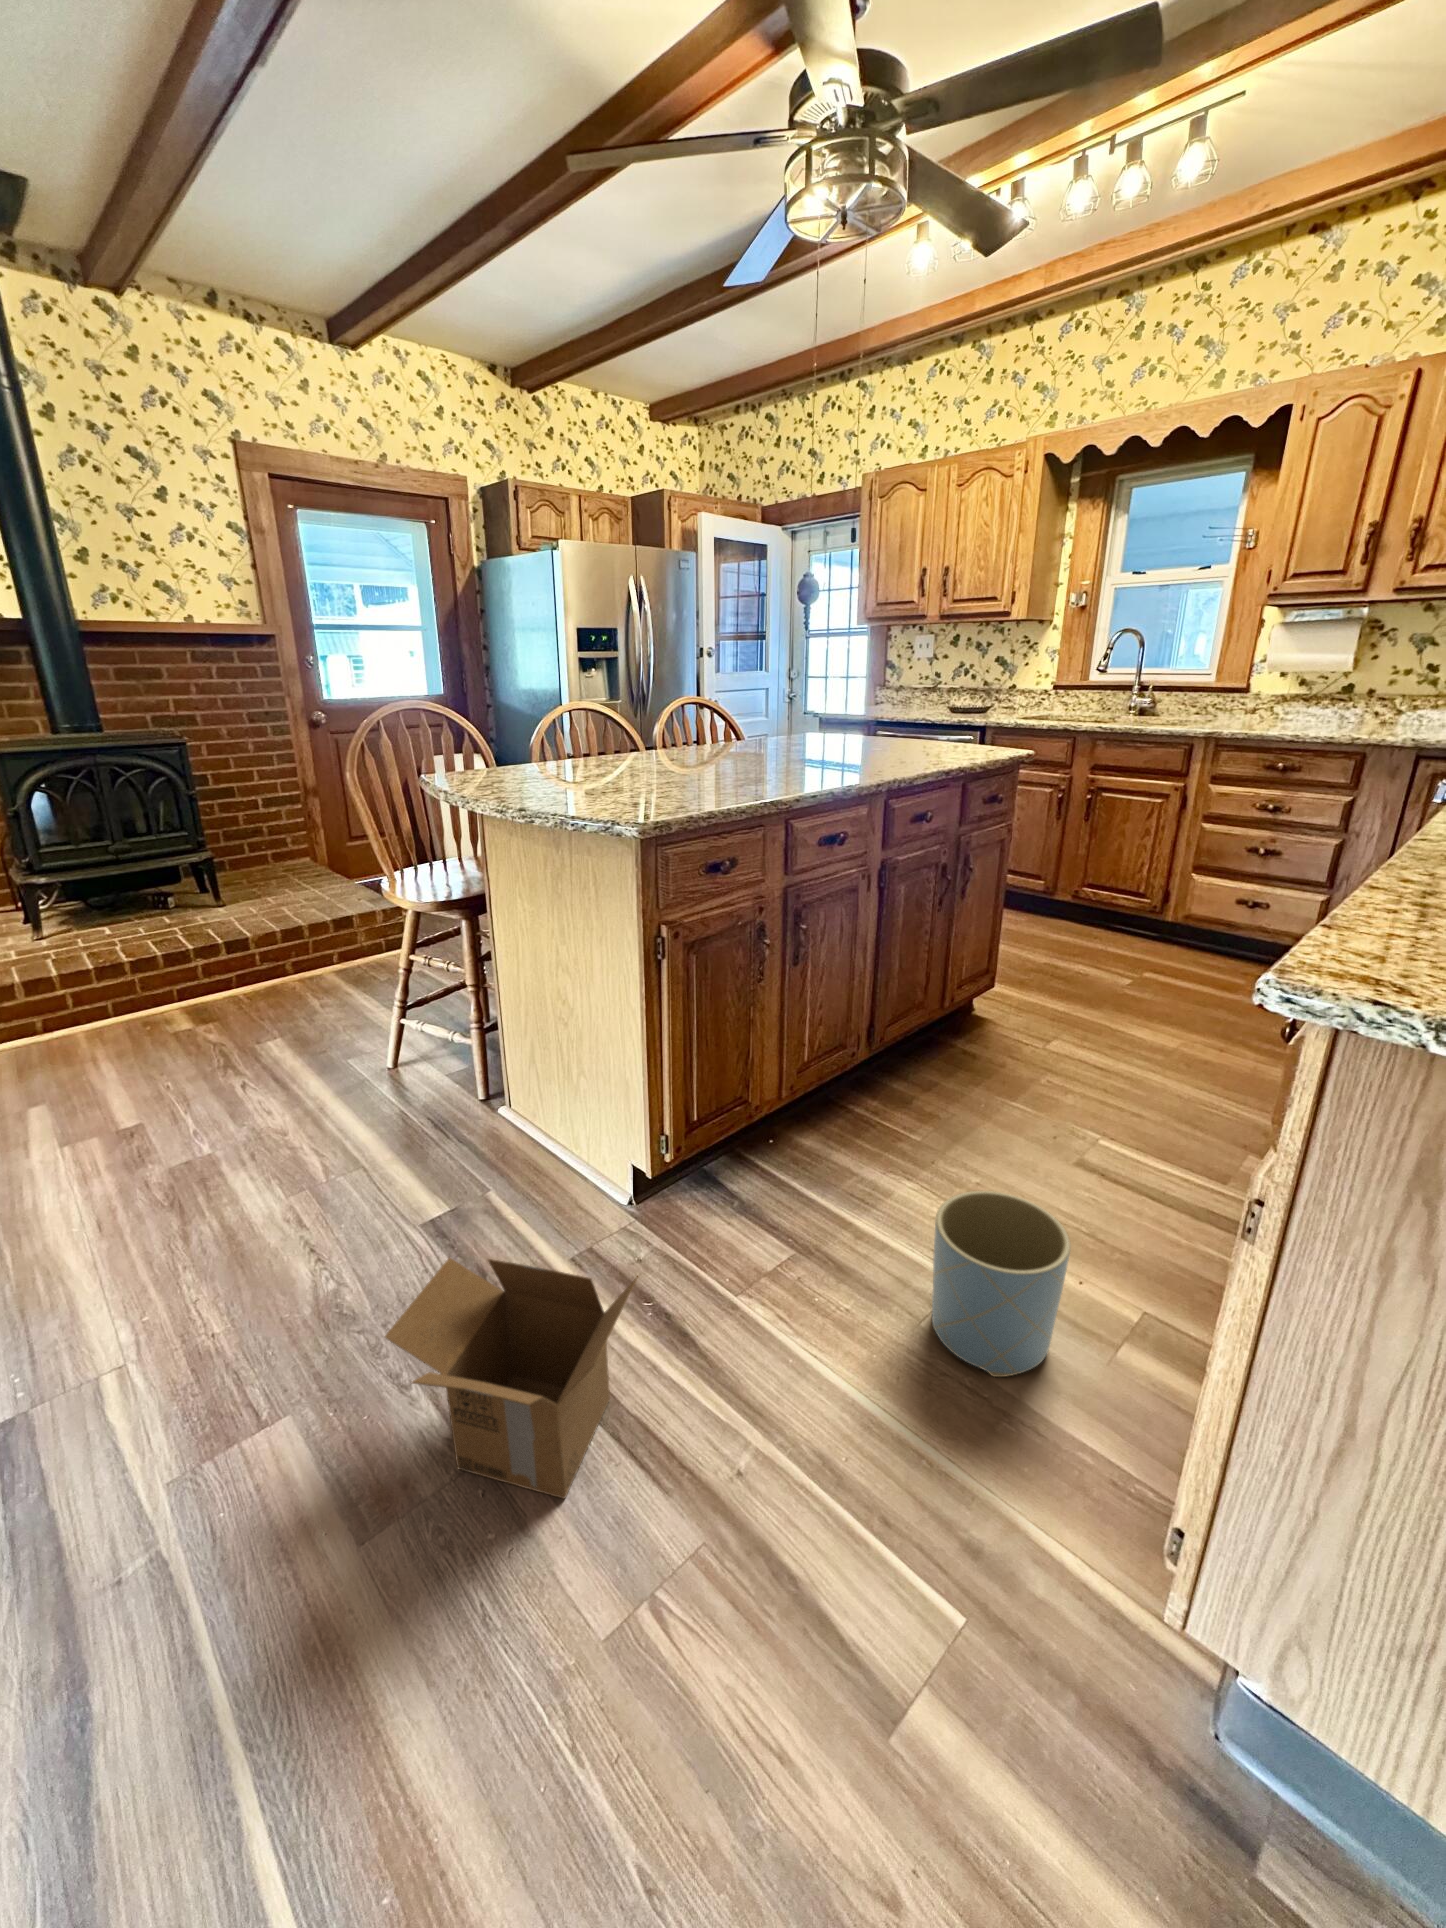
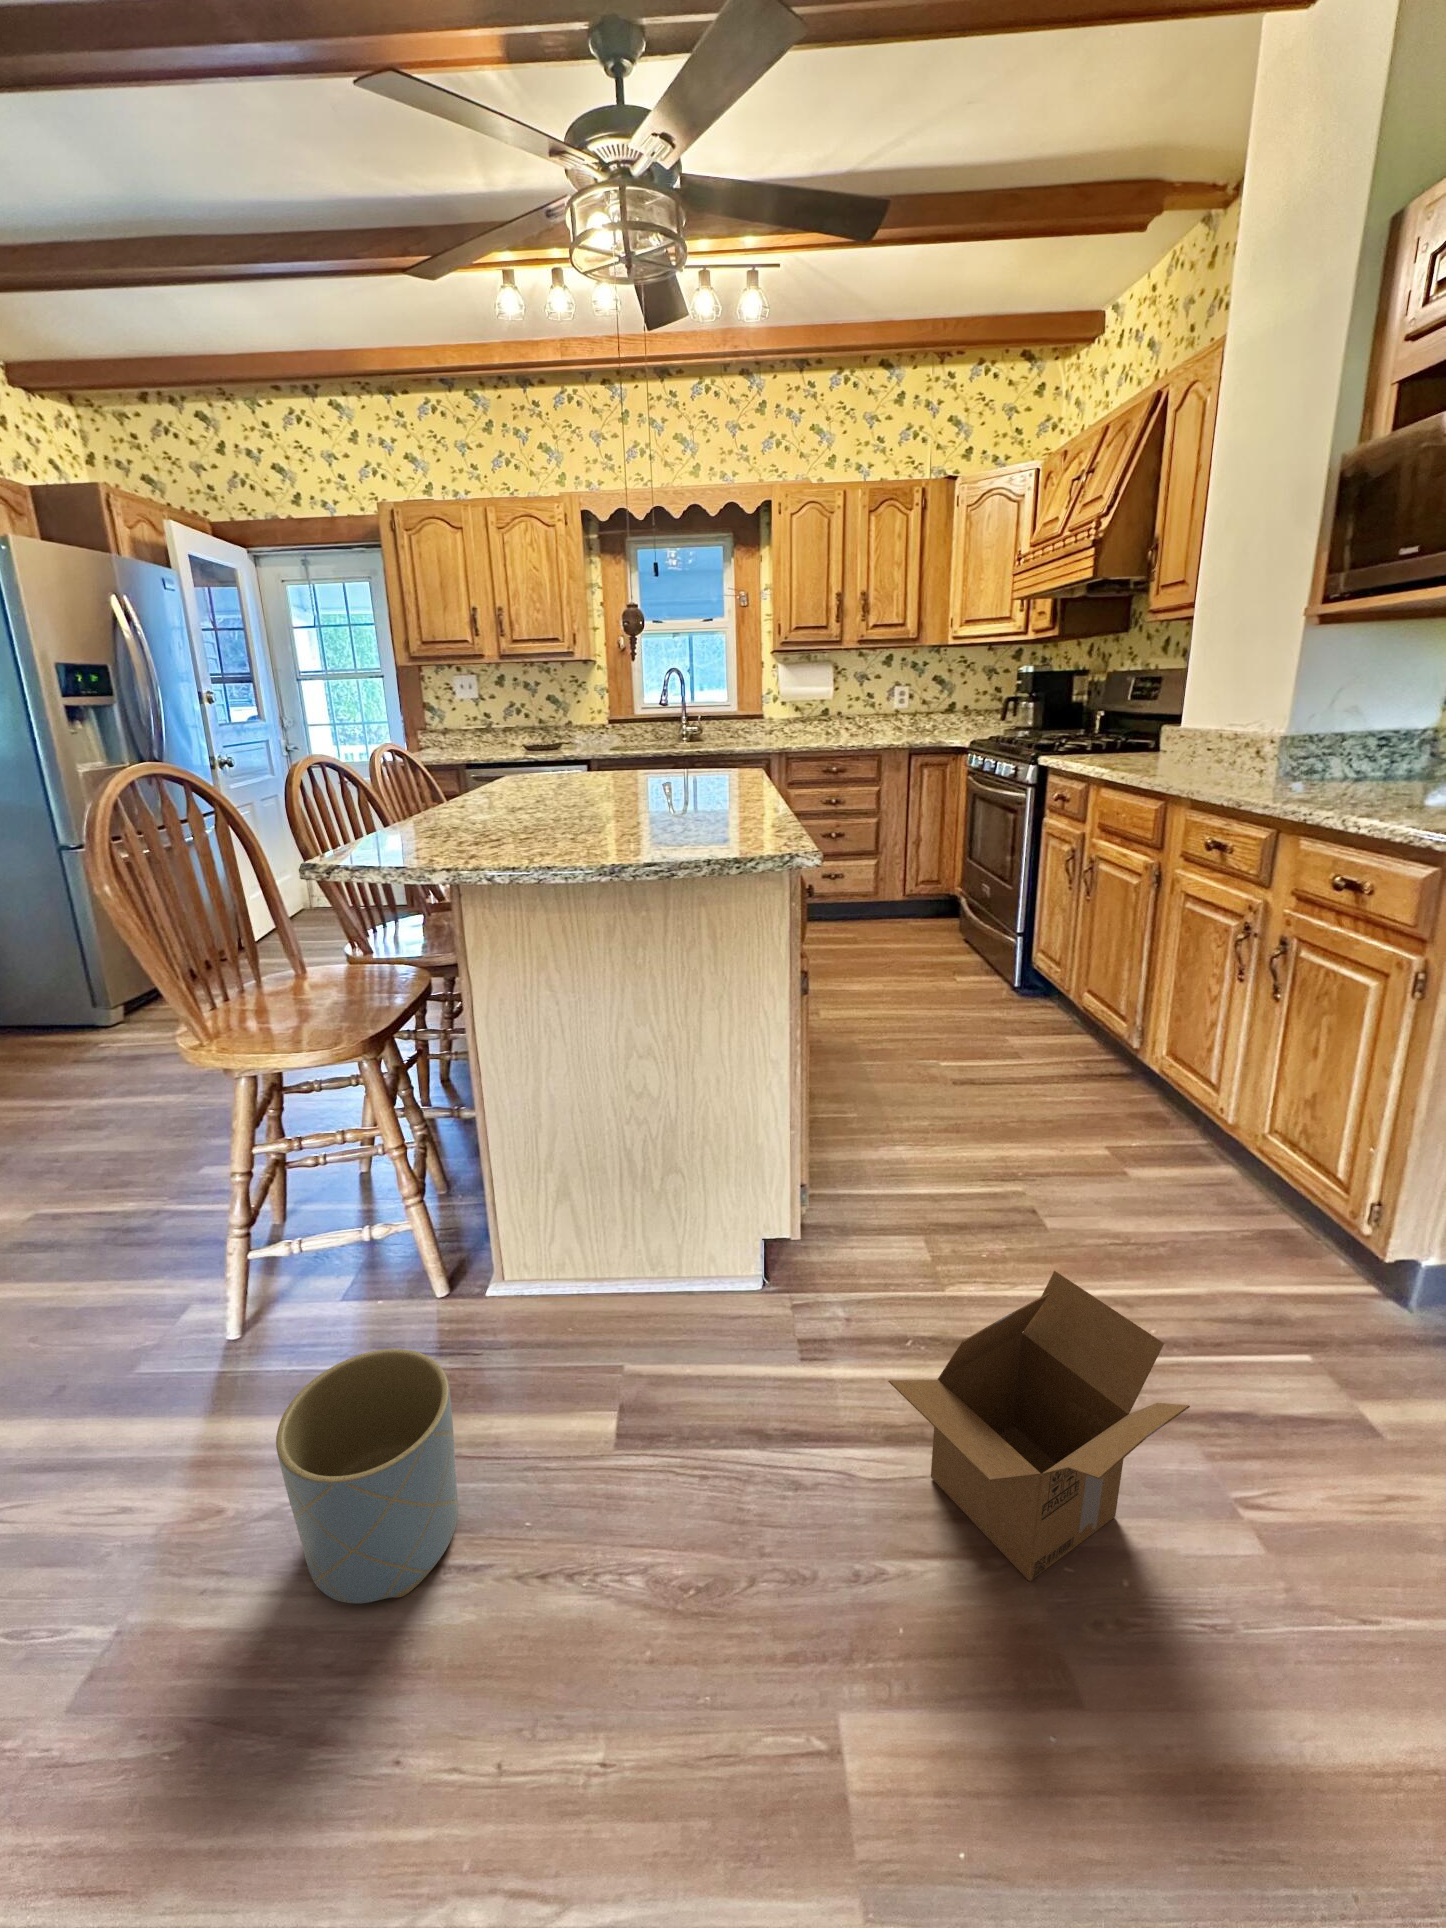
planter: present [932,1191,1071,1377] -> present [276,1349,458,1603]

